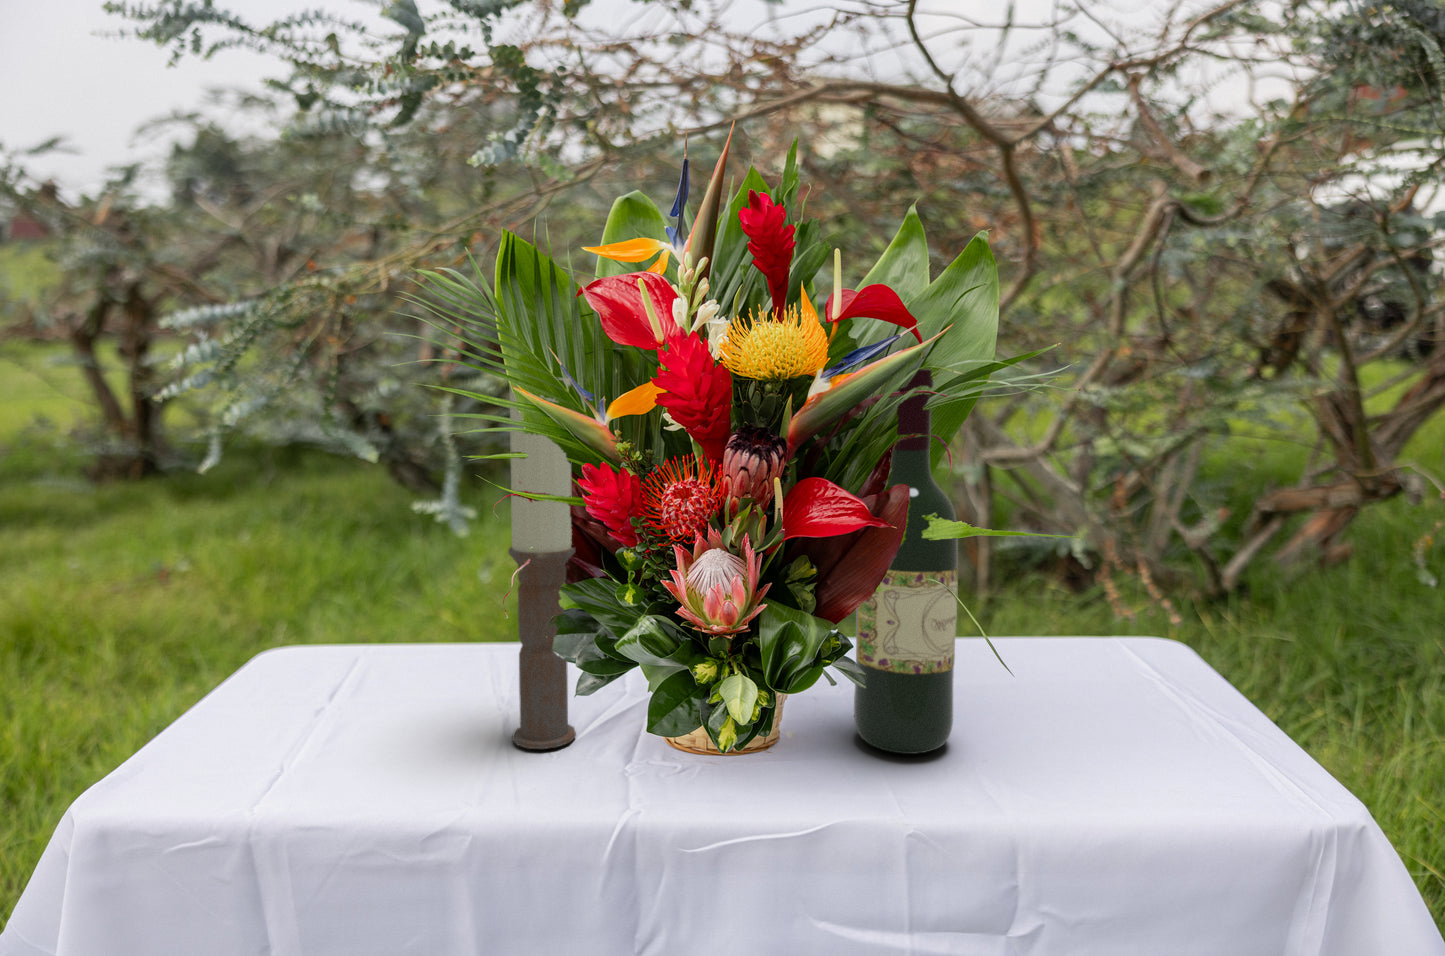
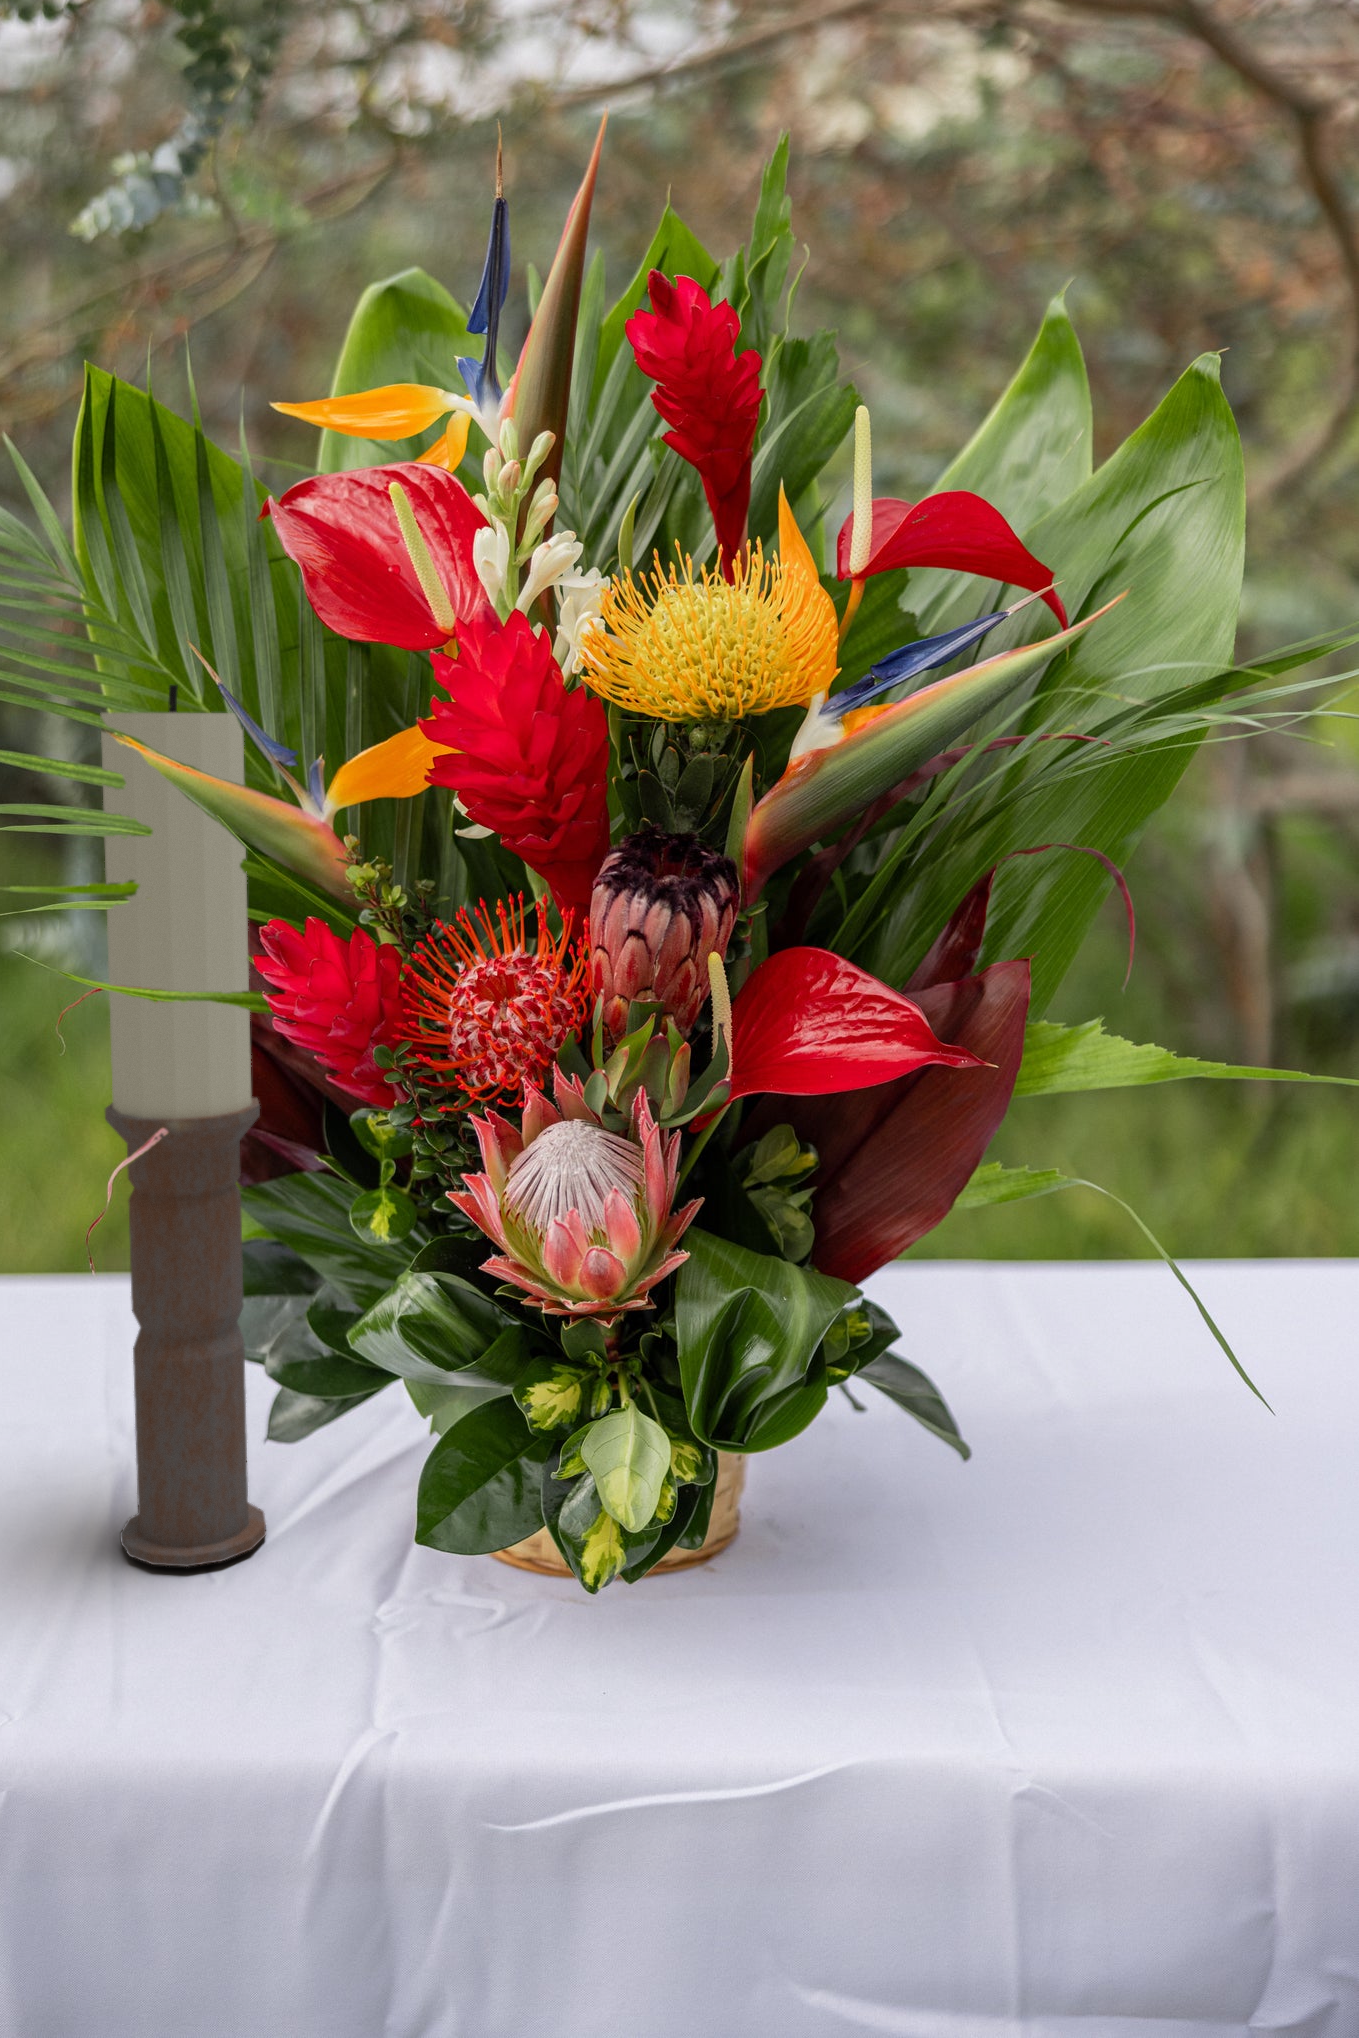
wine bottle: present [854,369,958,754] -> none [904,689,1143,1579]

